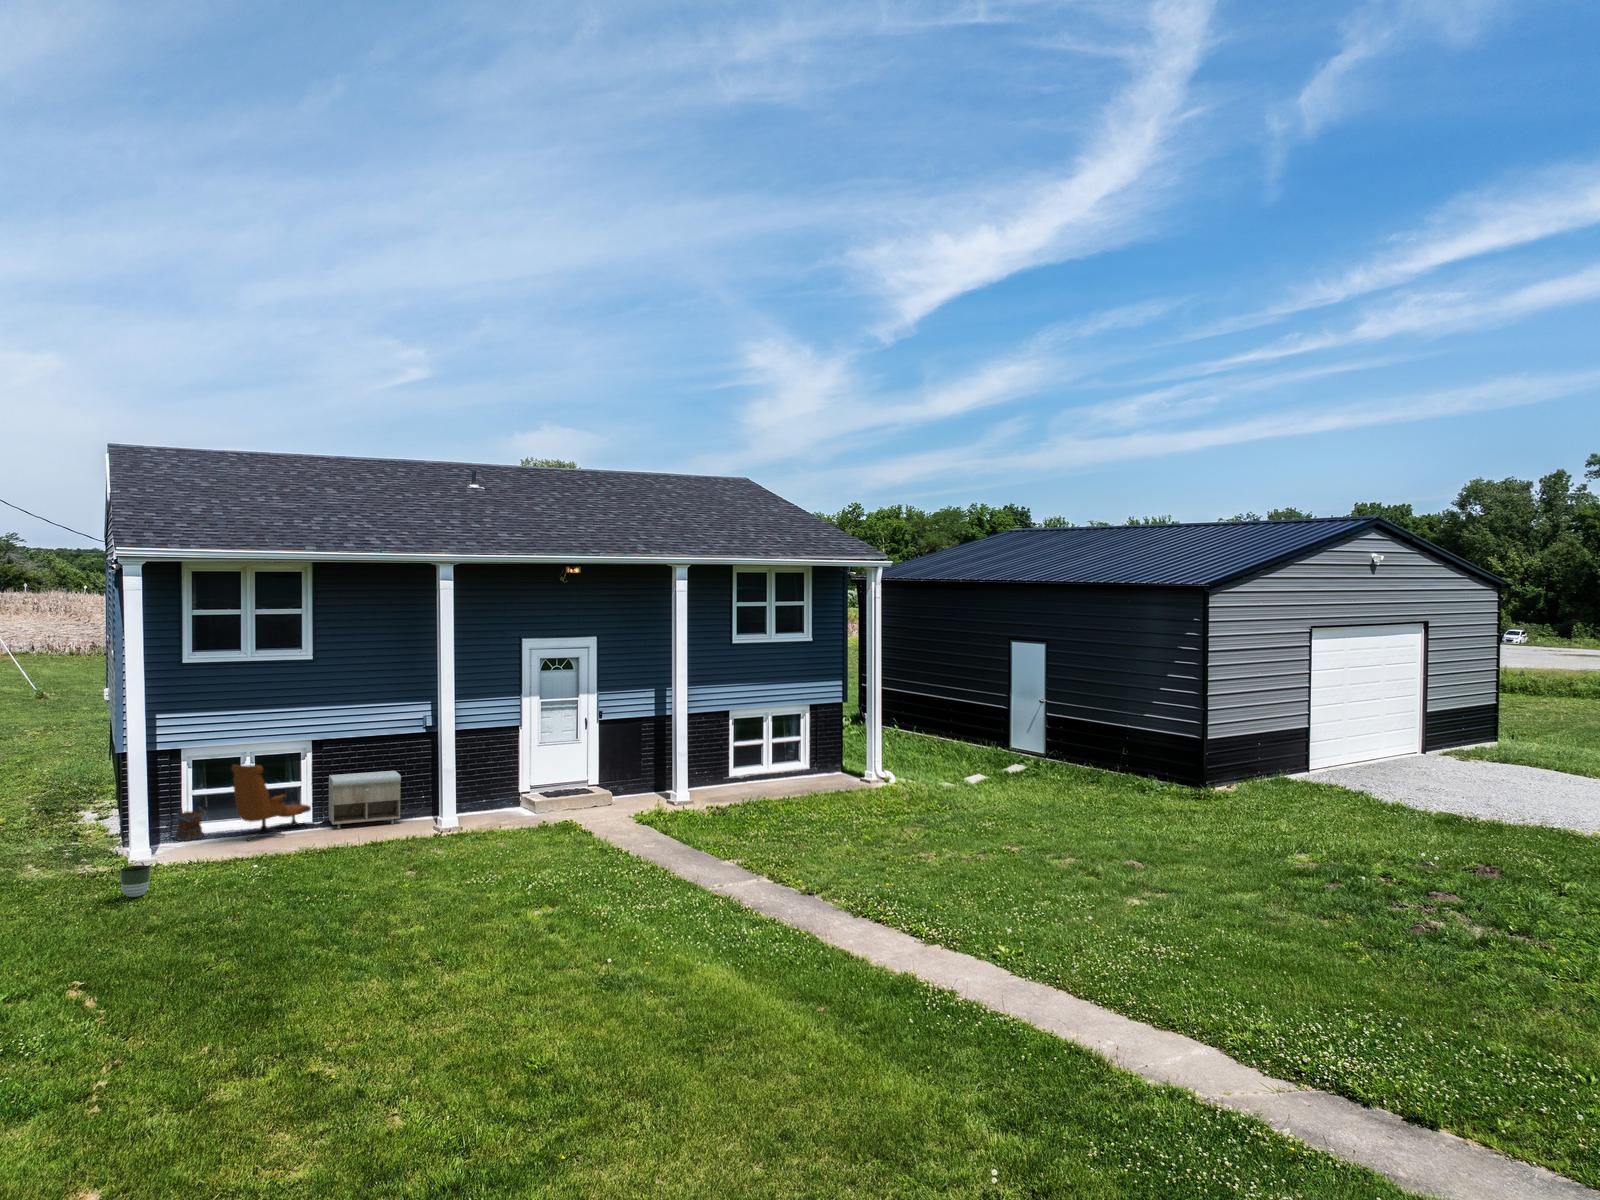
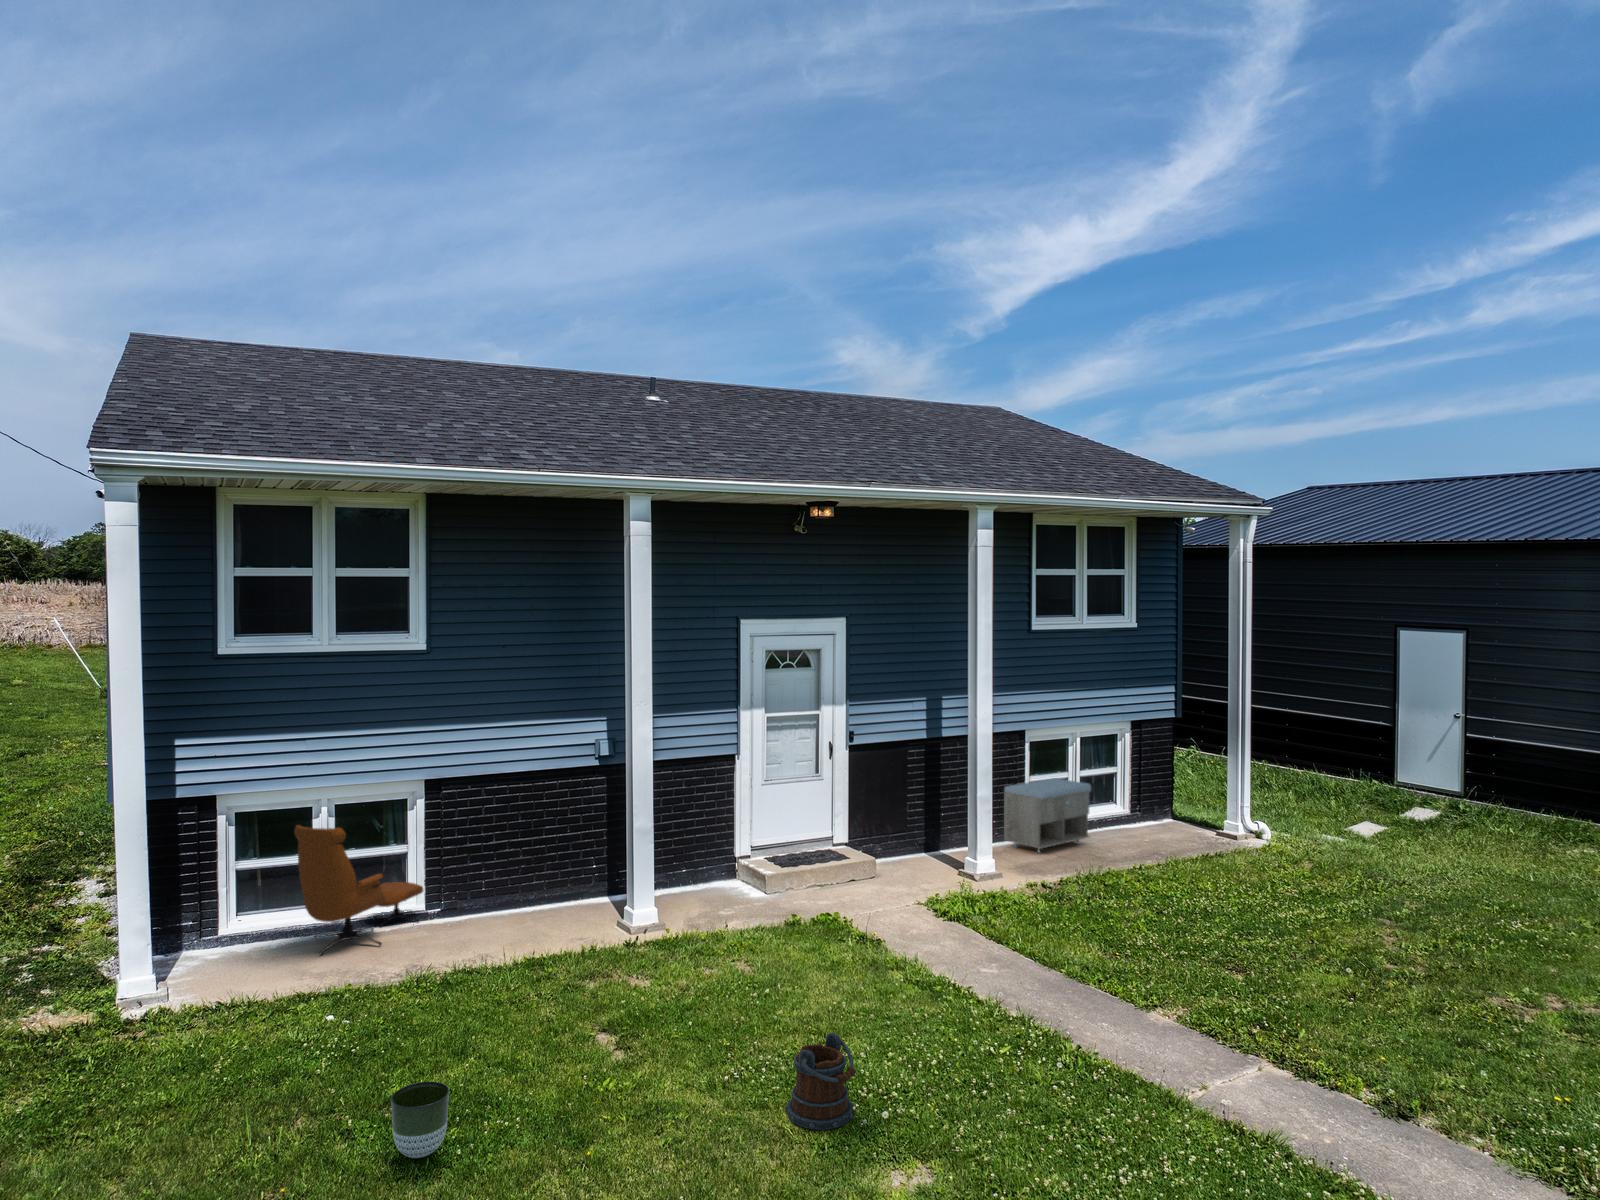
storage bench: present [329,771,401,829] -> present [1004,778,1091,853]
bucket: present [173,807,206,841] -> present [785,1033,856,1130]
planter: present [120,865,150,897] -> present [391,1082,449,1158]

